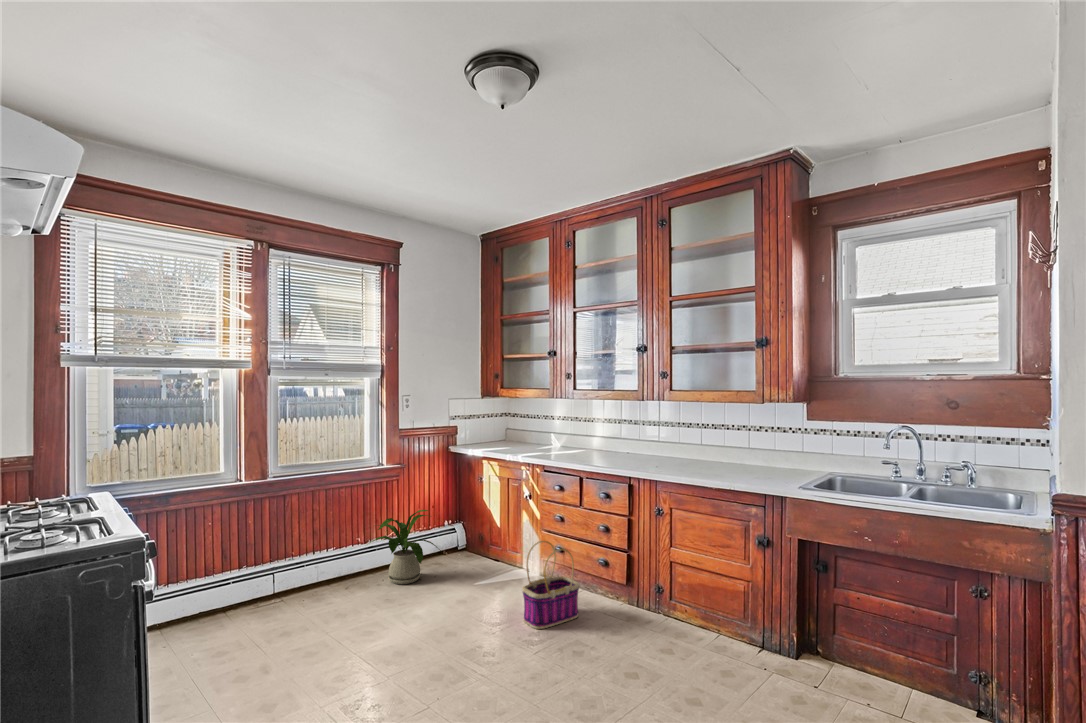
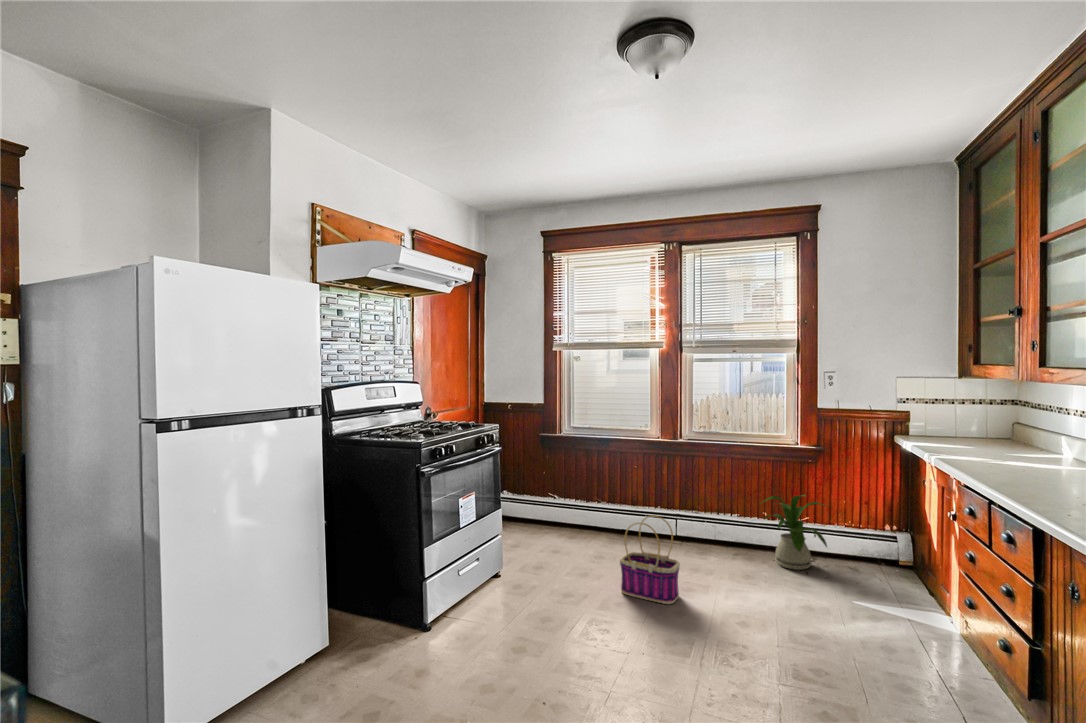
basket: present [522,541,579,629] -> present [620,515,680,604]

